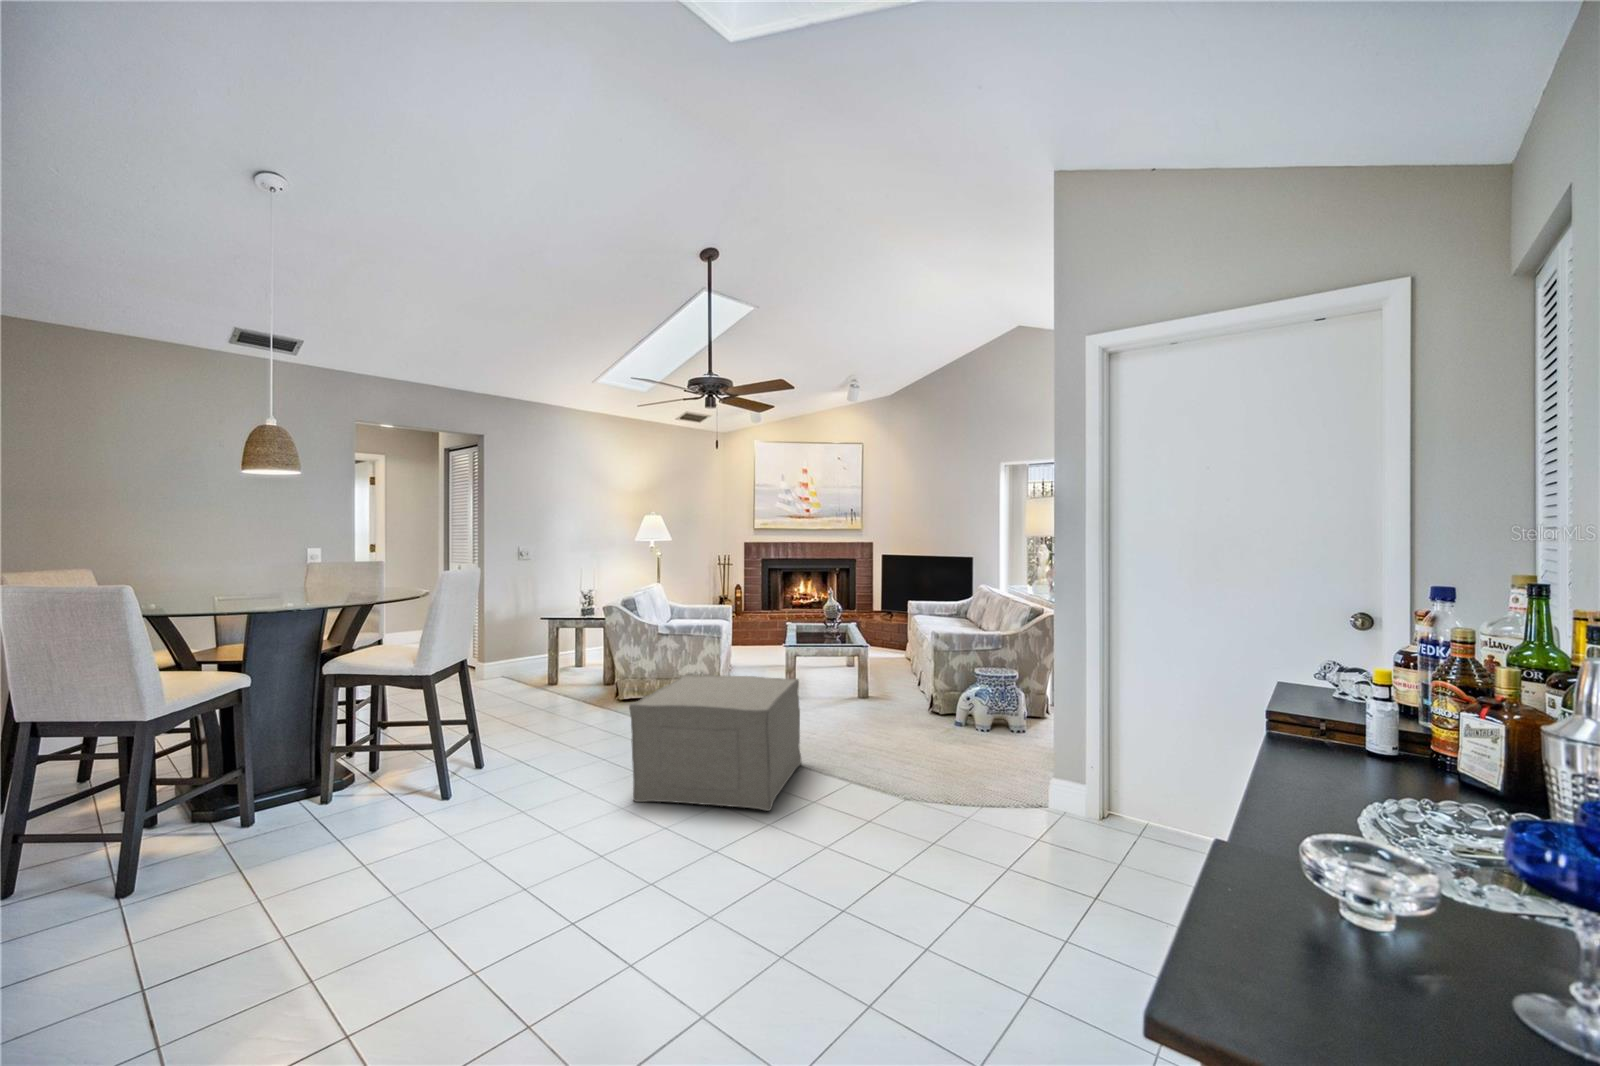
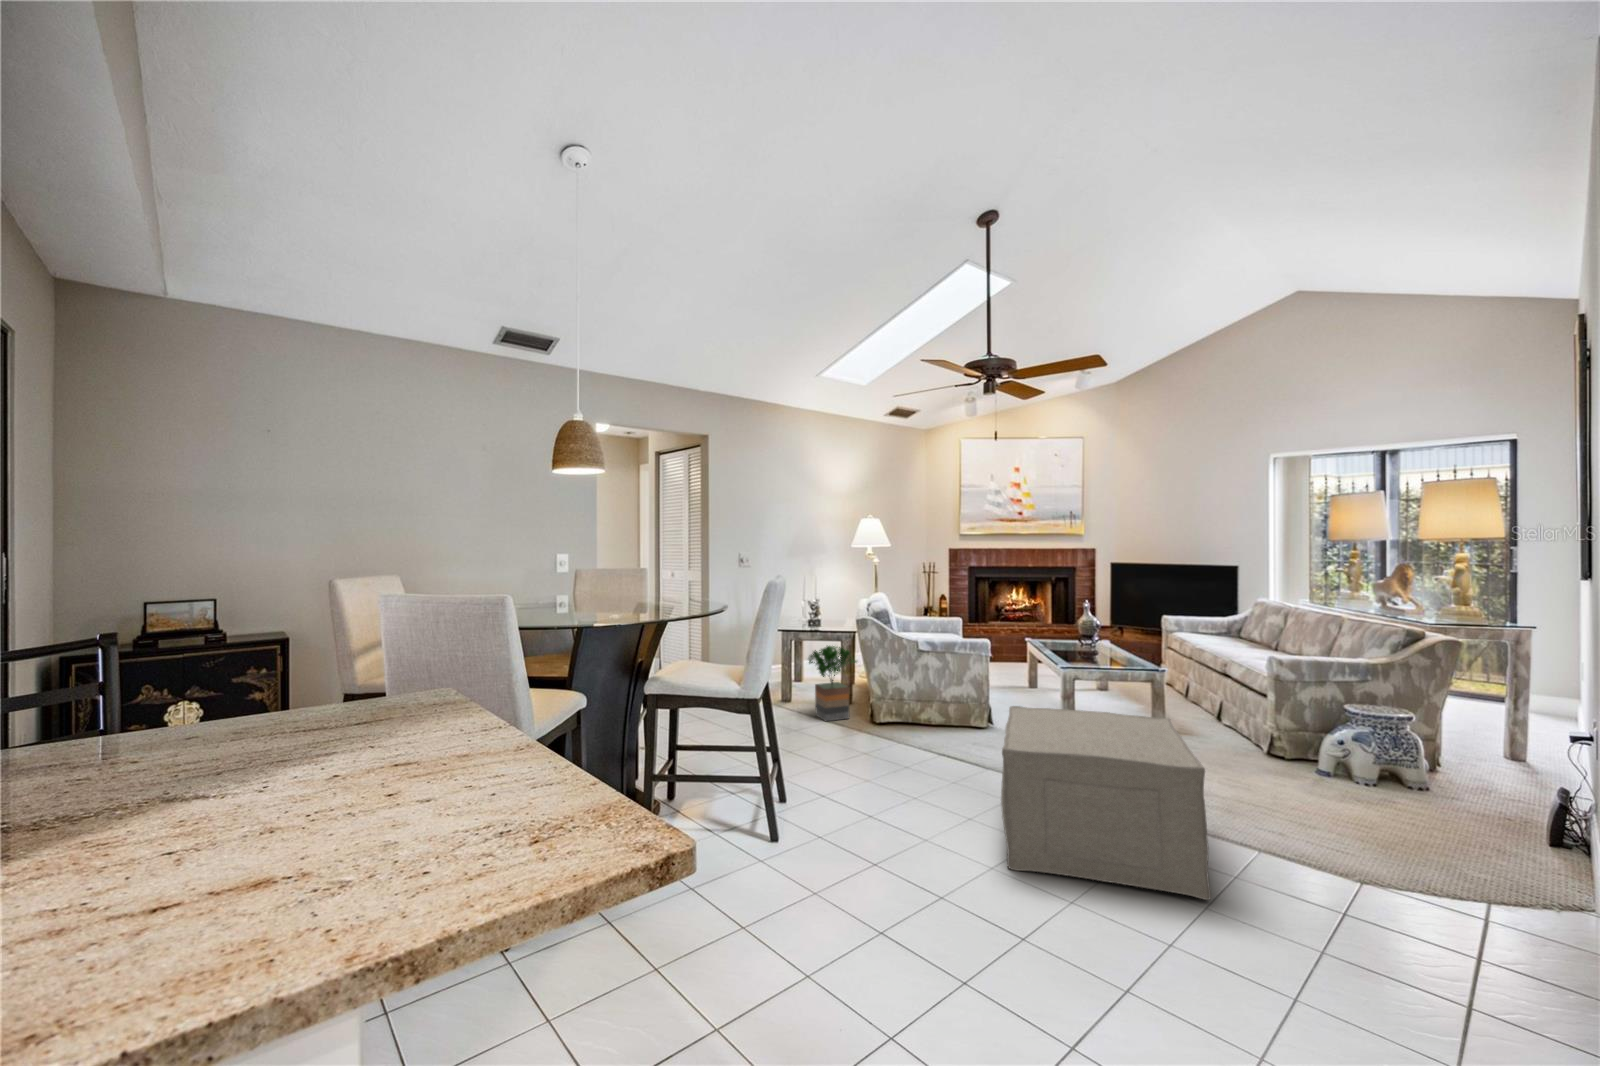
potted tree: none [558,632,610,702] -> present [809,646,857,721]

